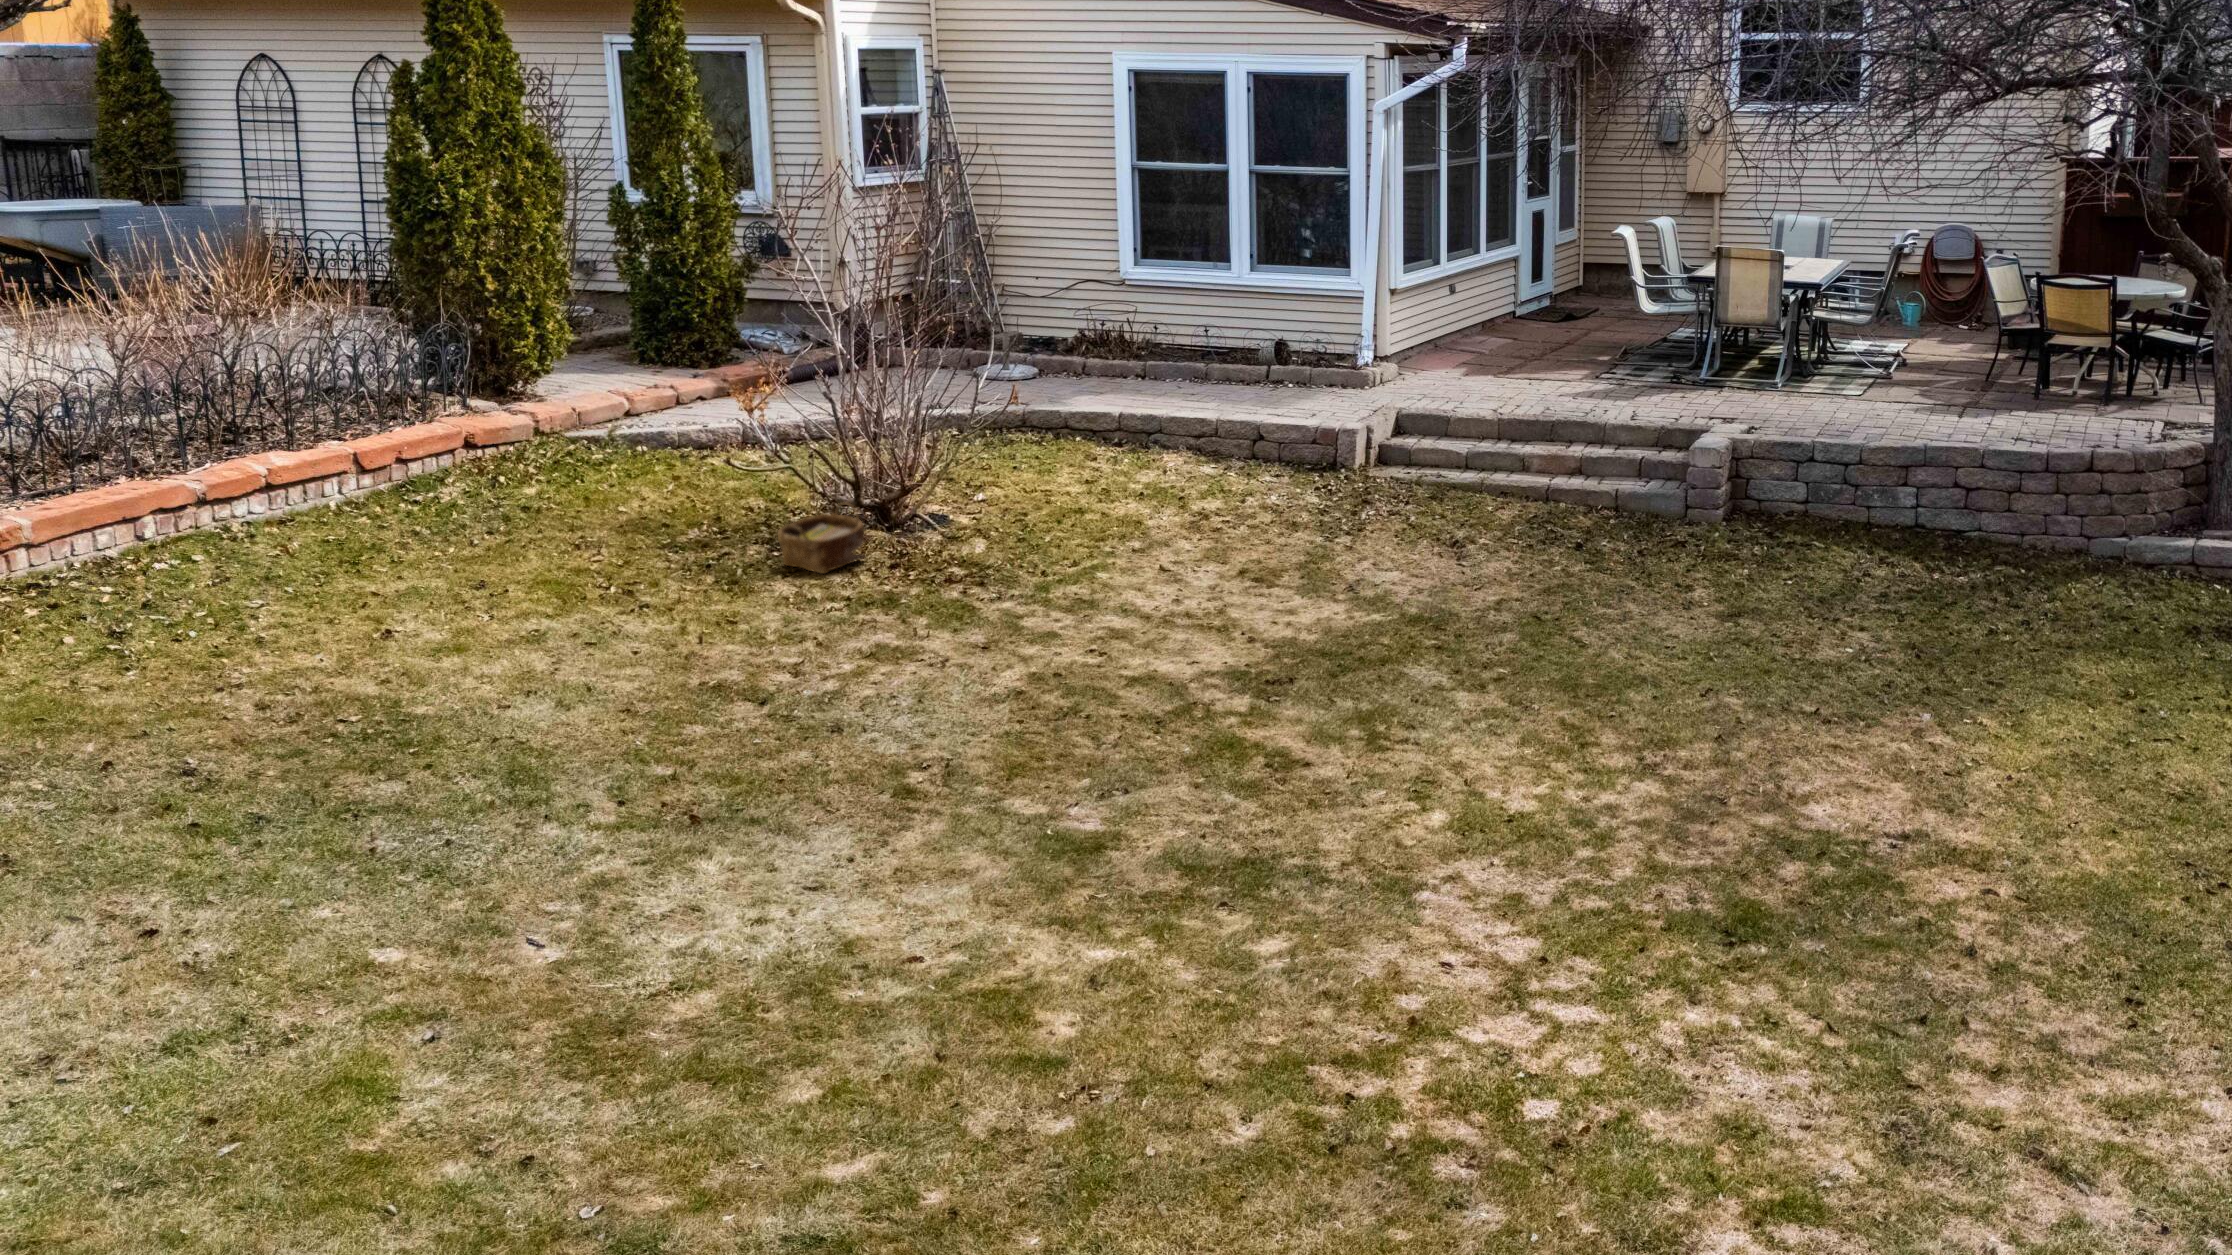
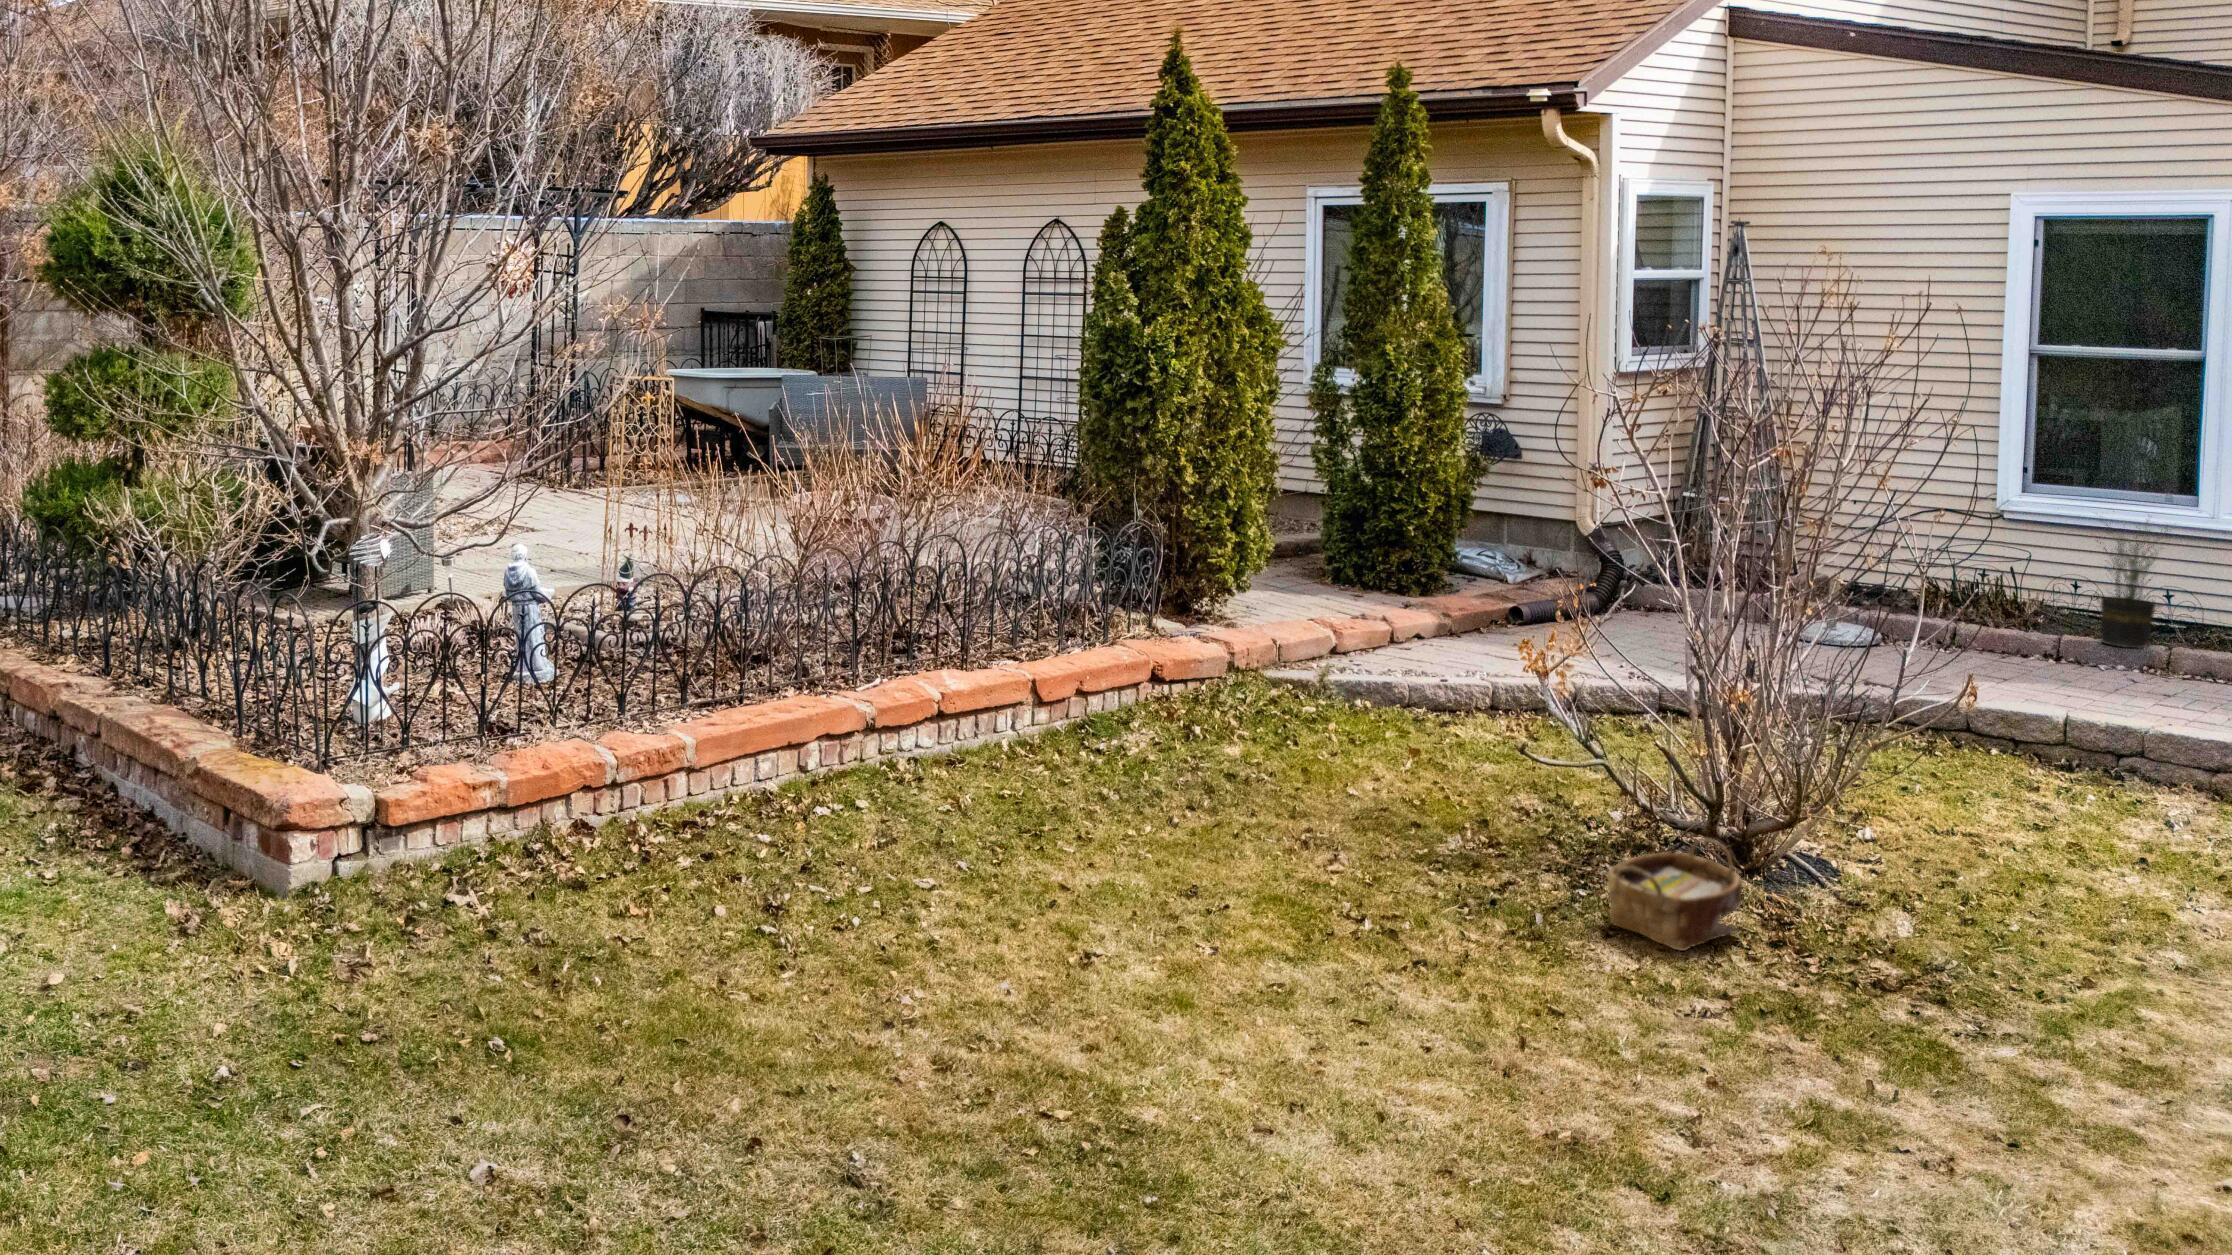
potted plant: none [1157,274,1204,364] -> present [2097,516,2171,648]

